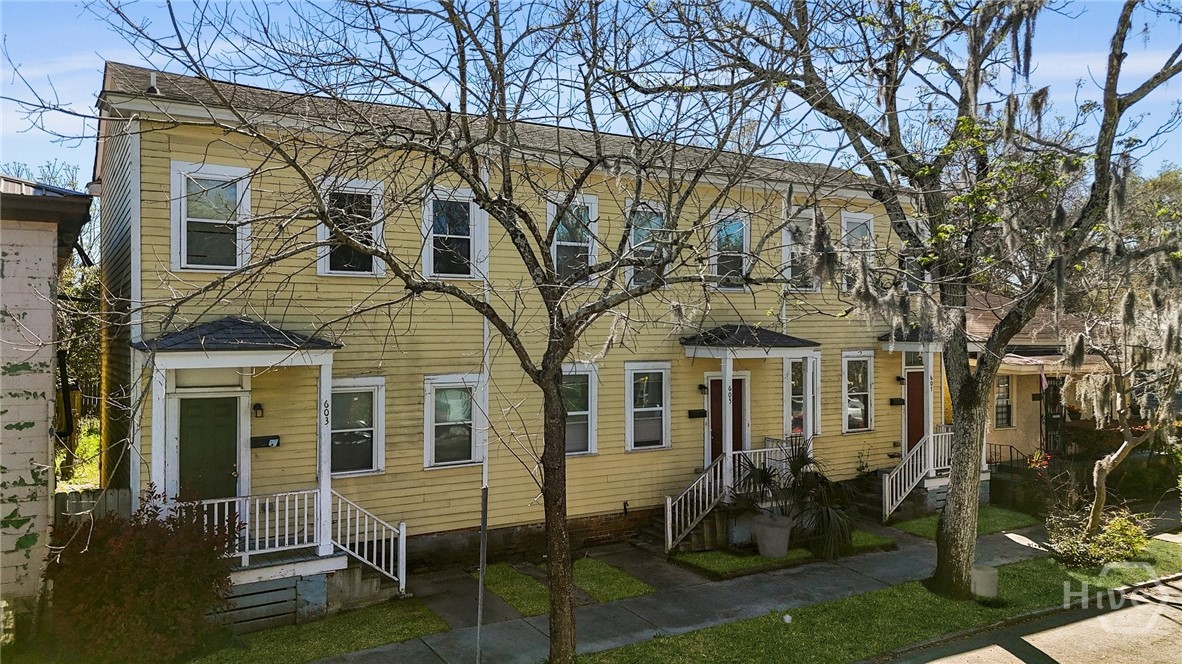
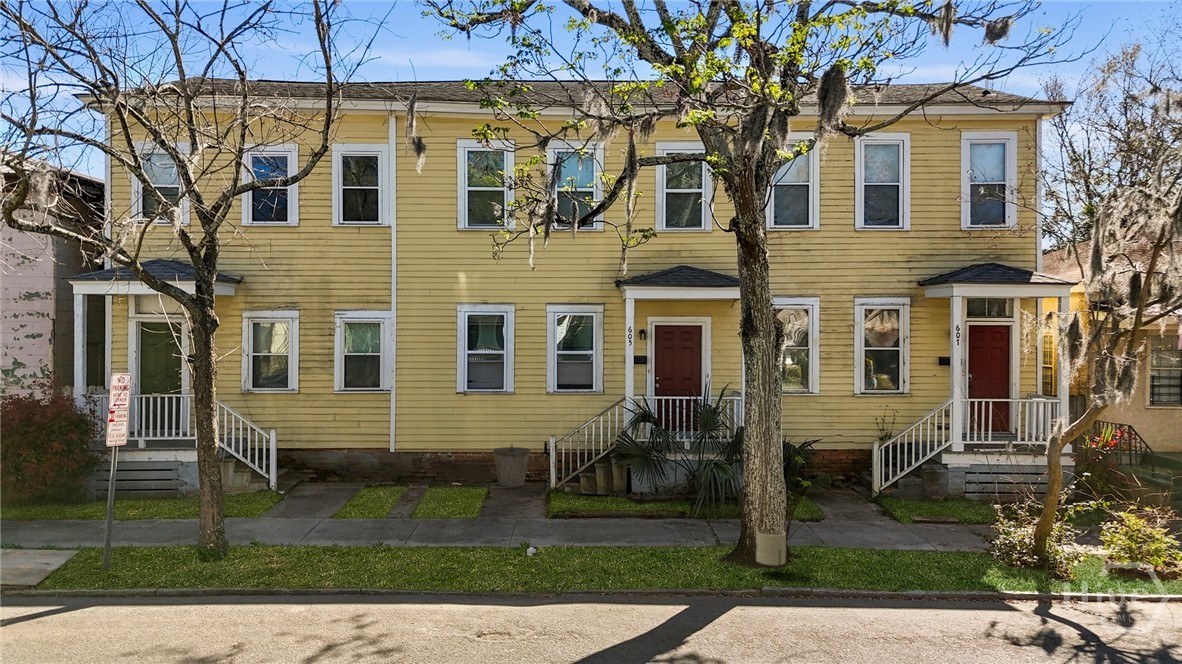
trash can: present [754,513,792,558] -> present [493,445,530,487]

